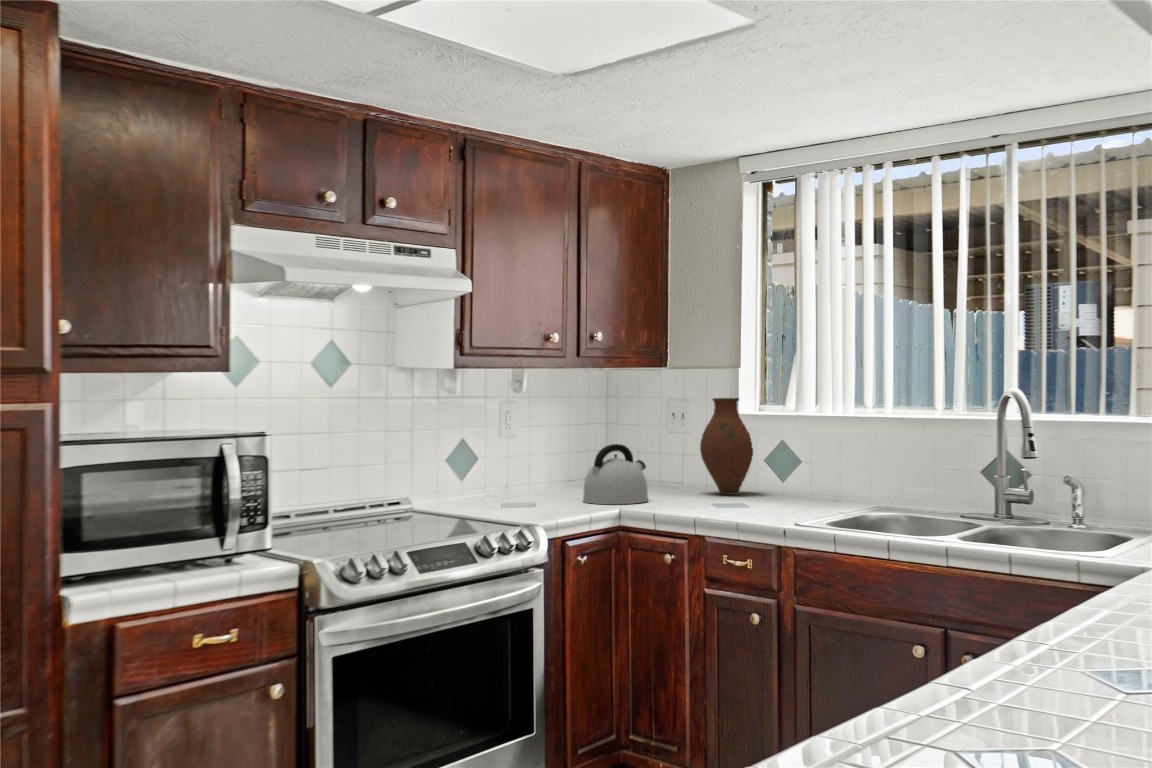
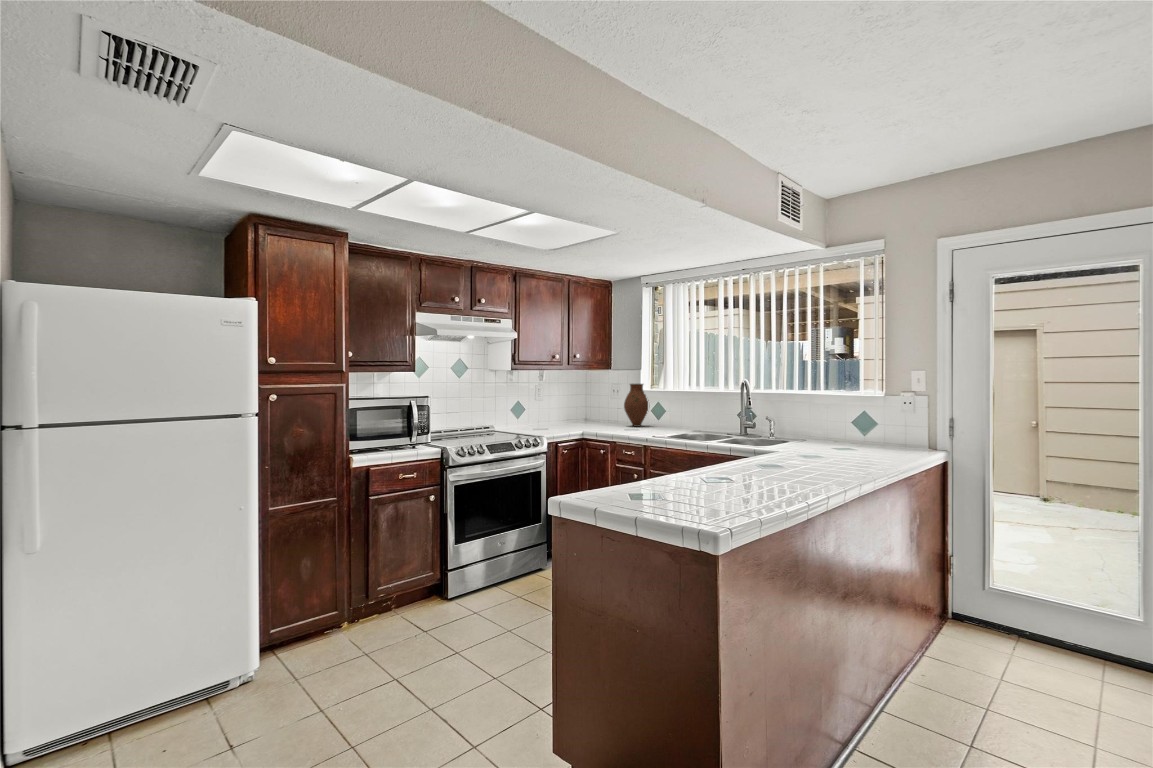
kettle: present [583,444,648,504] -> none [569,404,598,430]

